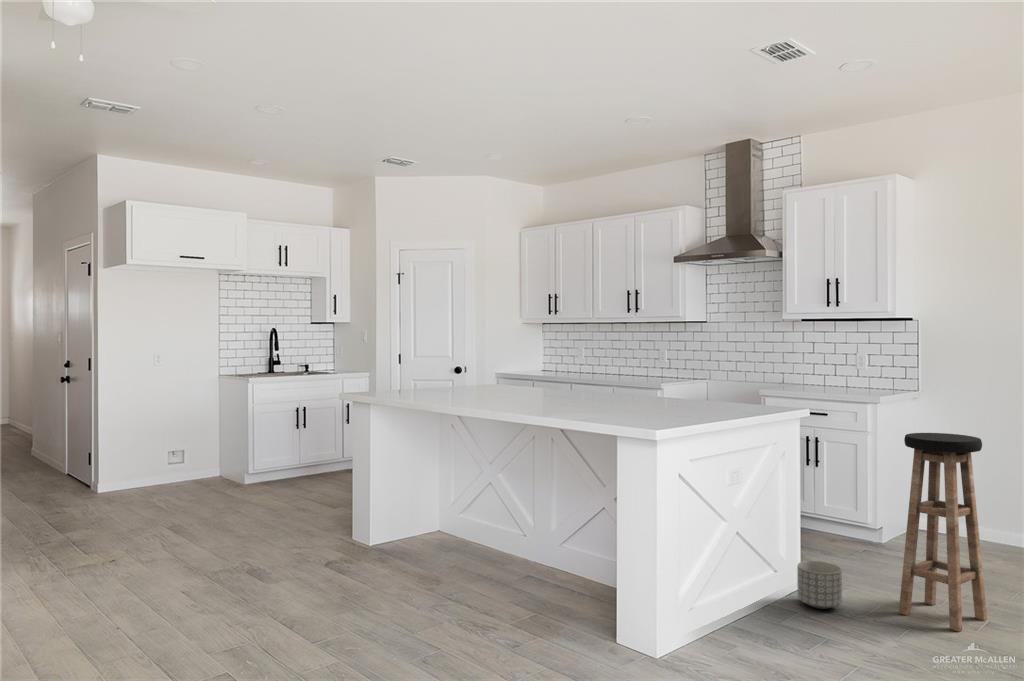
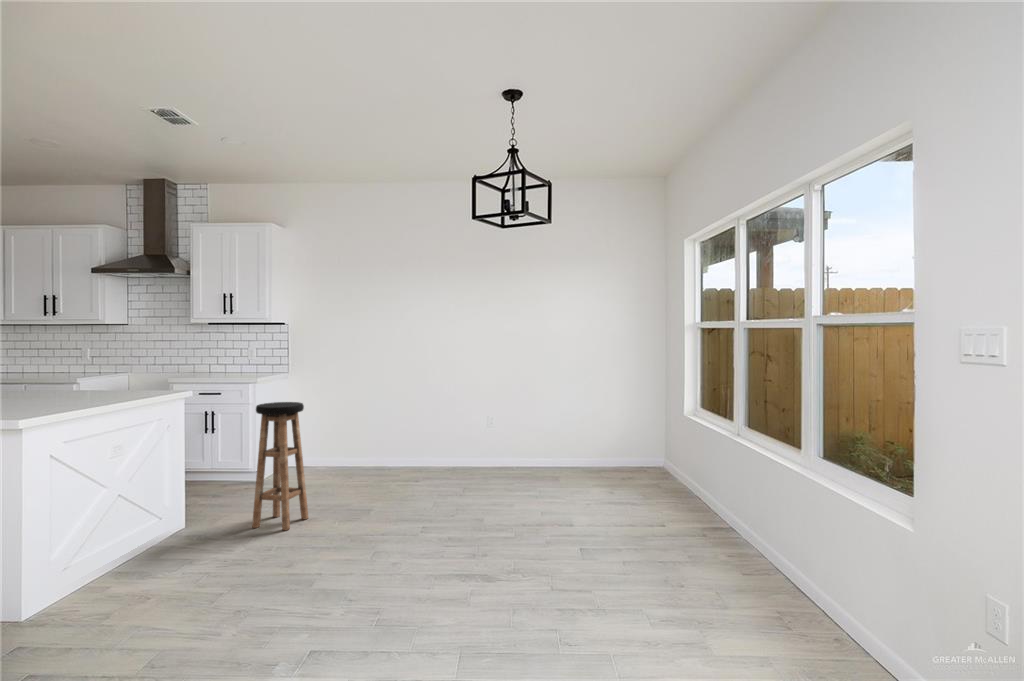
planter: present [797,561,842,609] -> none [177,503,211,539]

